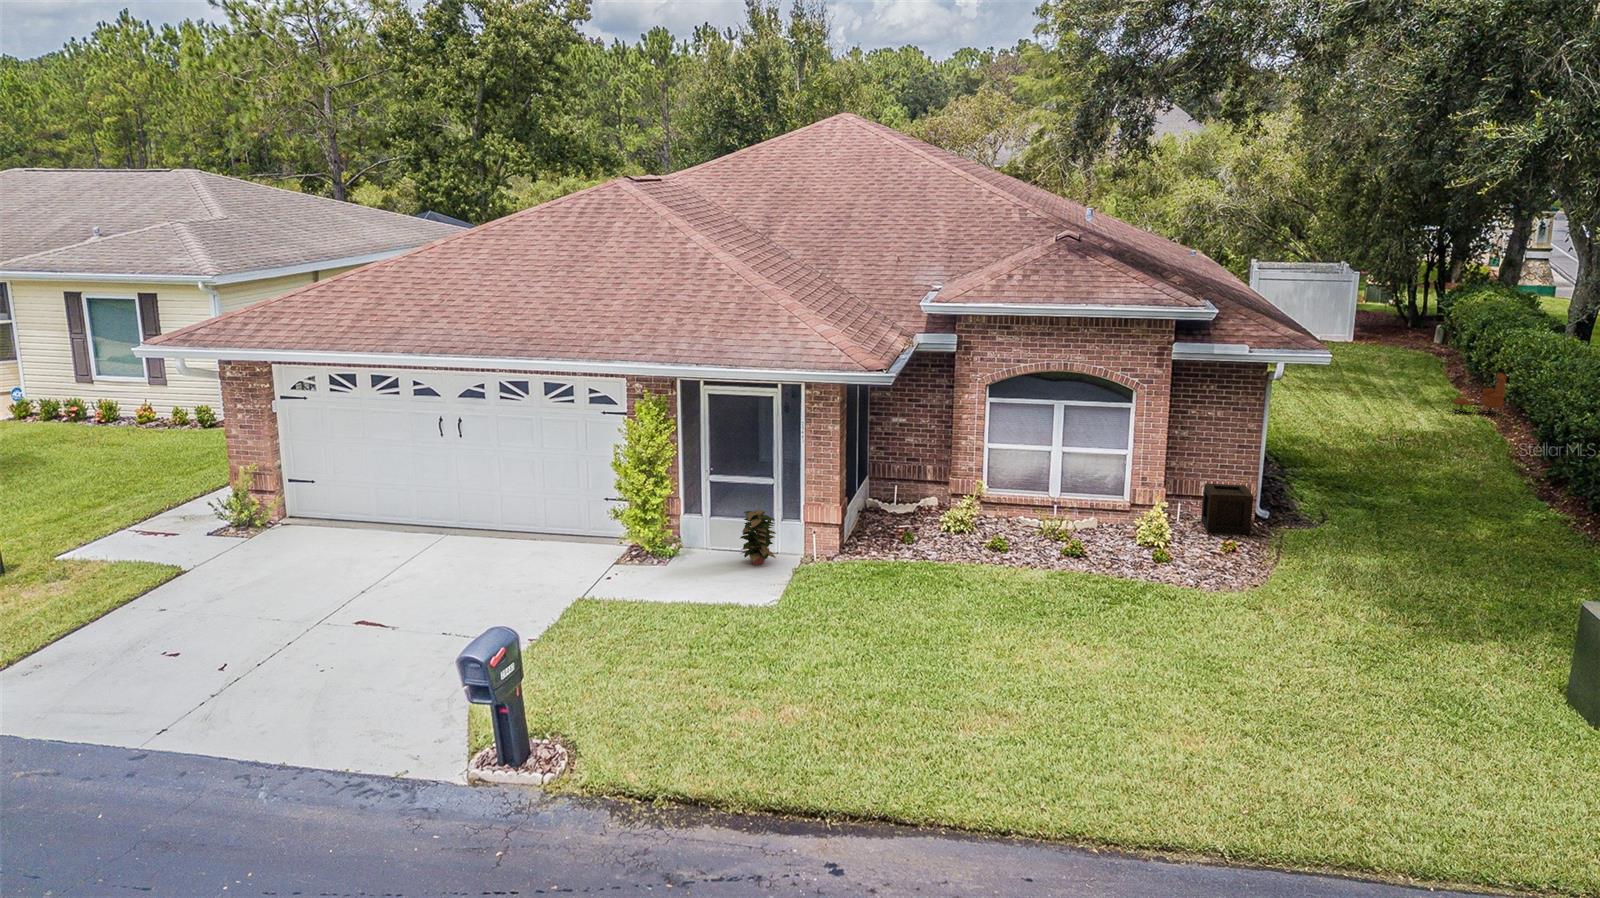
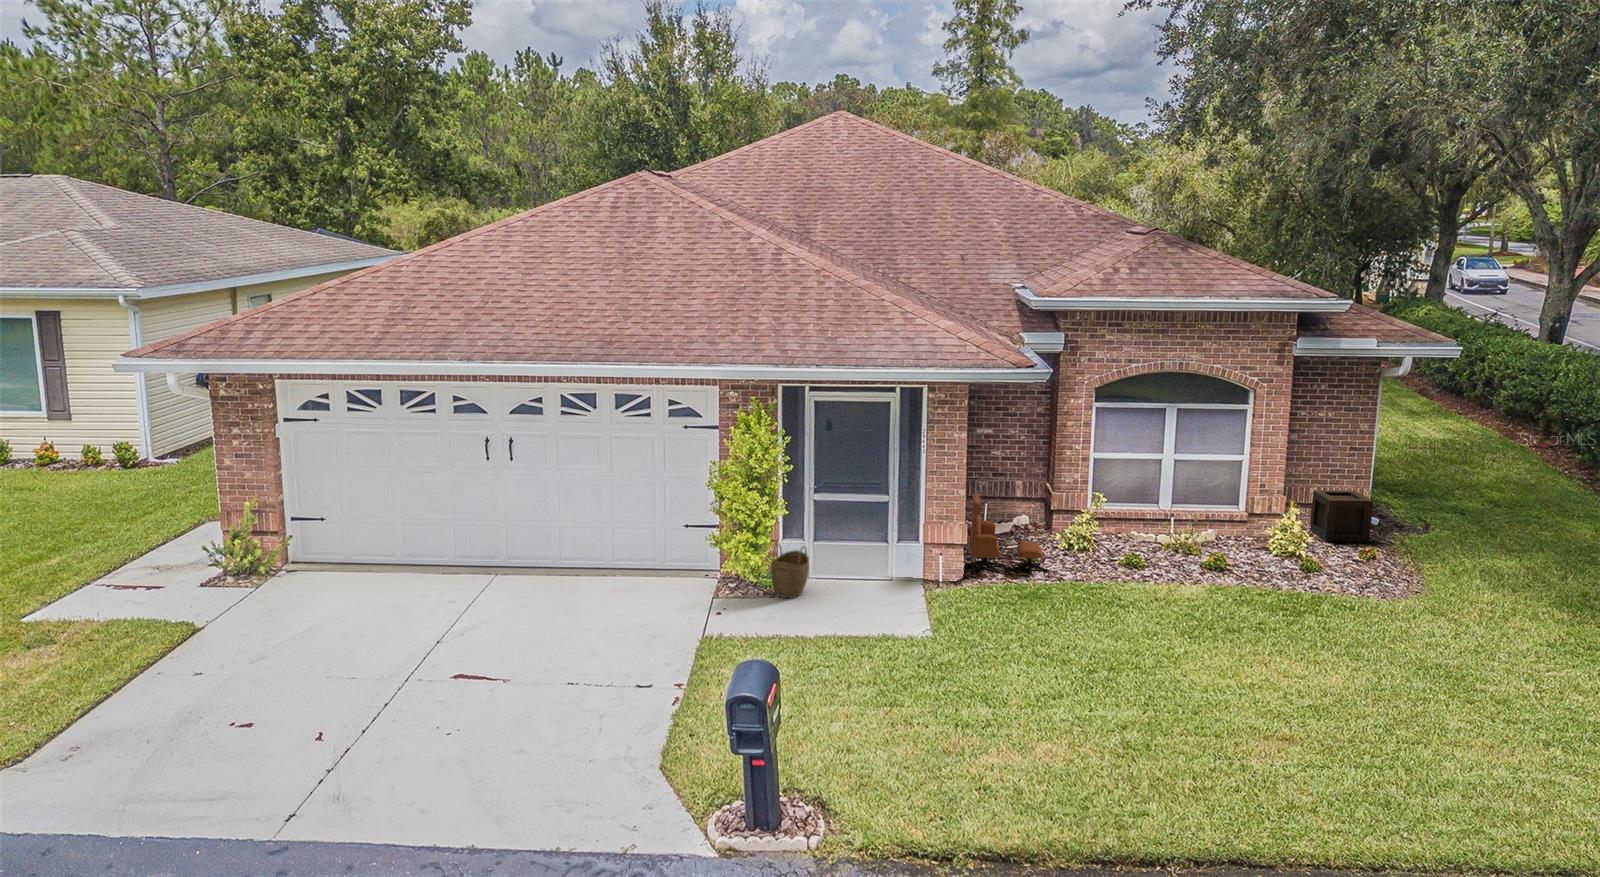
lounge chair: present [1453,373,1506,416] -> present [965,494,1049,575]
decorative plant: present [740,510,776,565] -> present [1531,410,1560,448]
woven basket: none [661,517,698,565] -> present [770,544,809,598]

